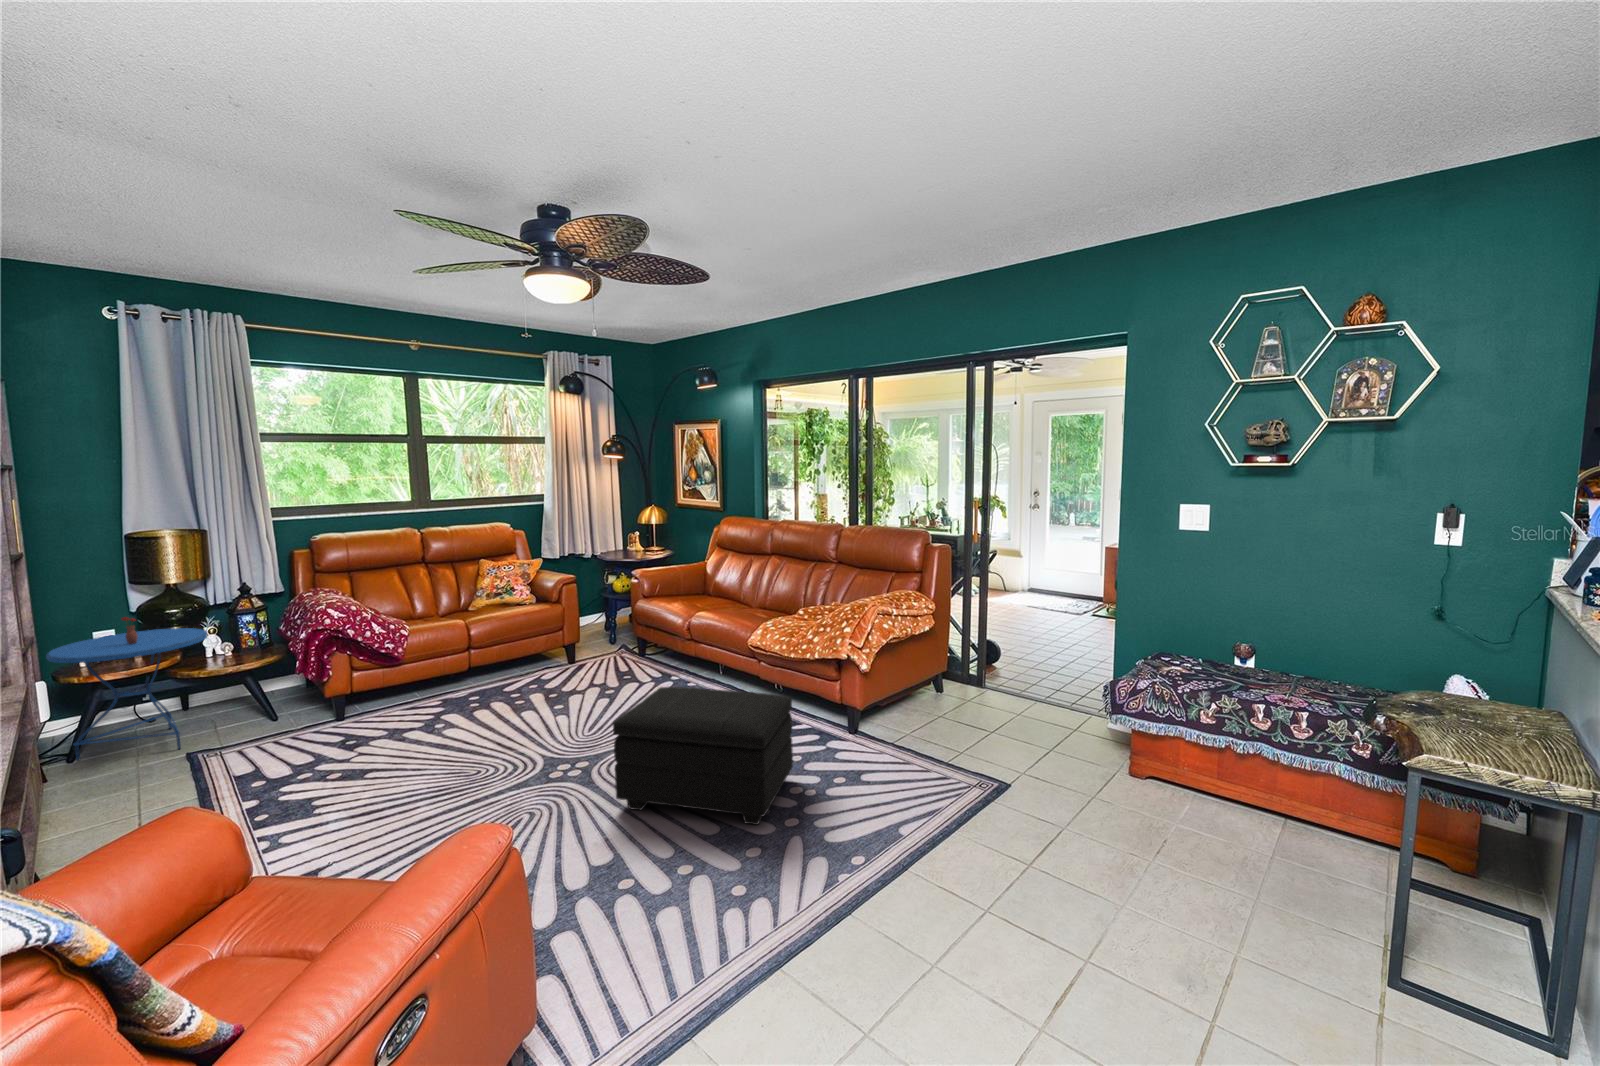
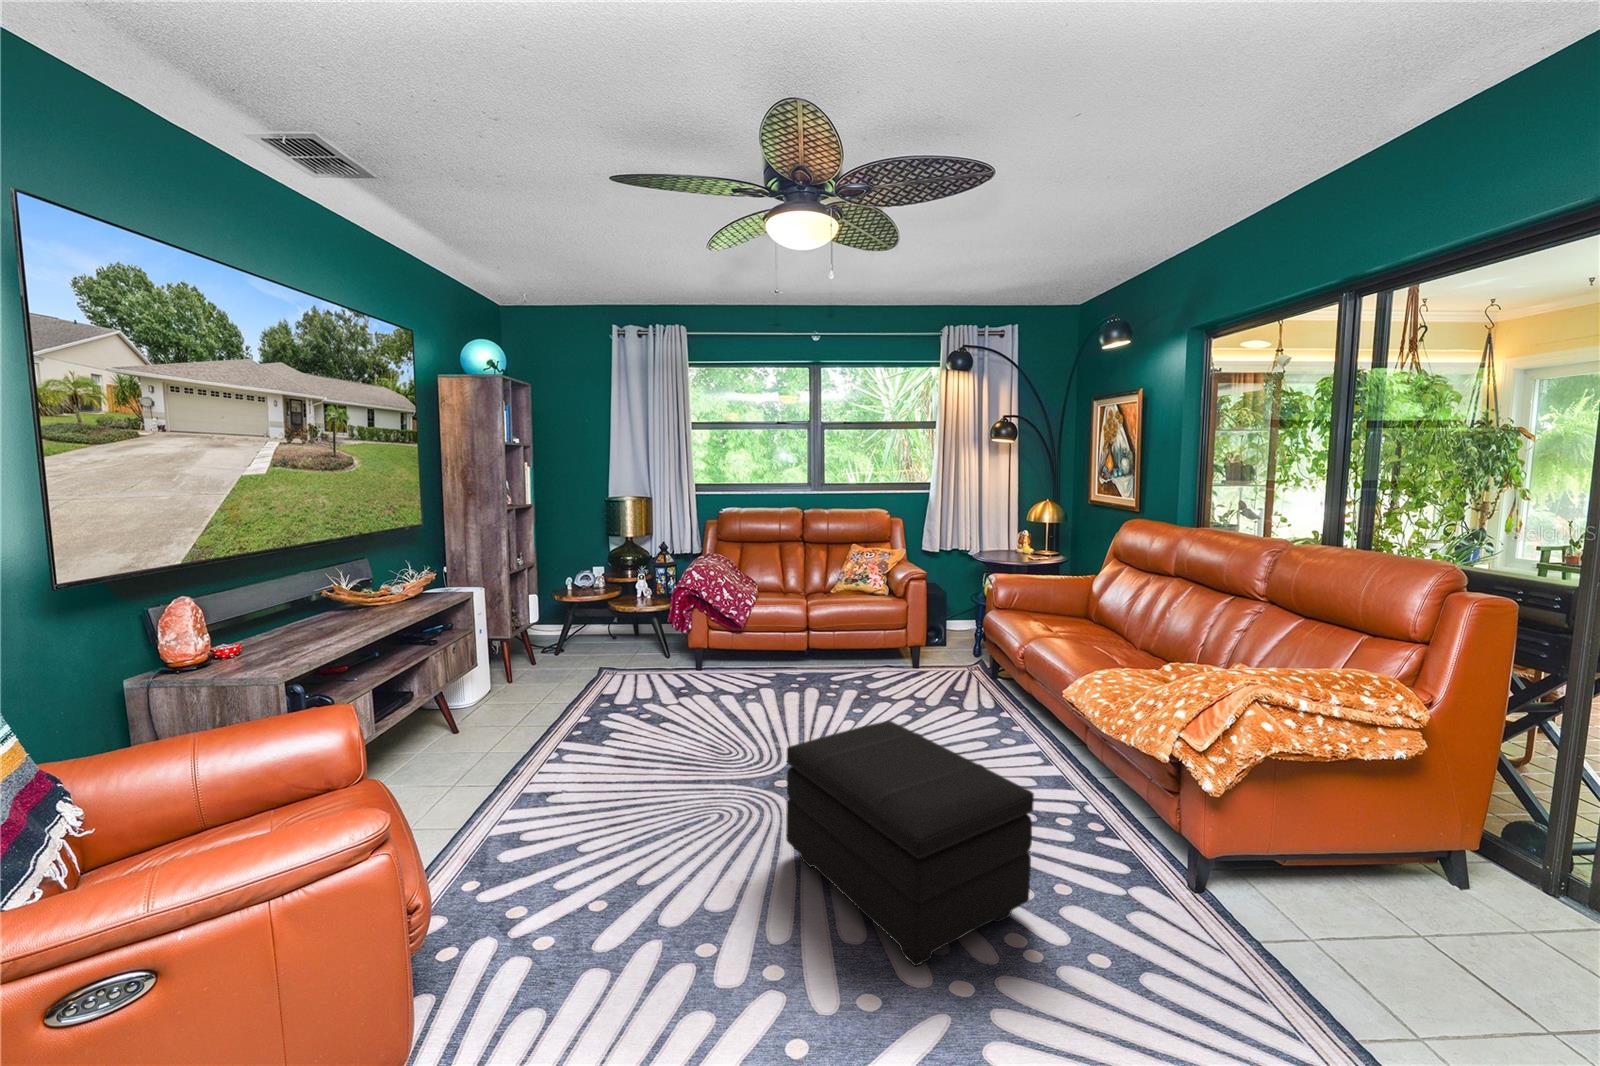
side table: present [46,617,207,761] -> none [540,557,629,664]

